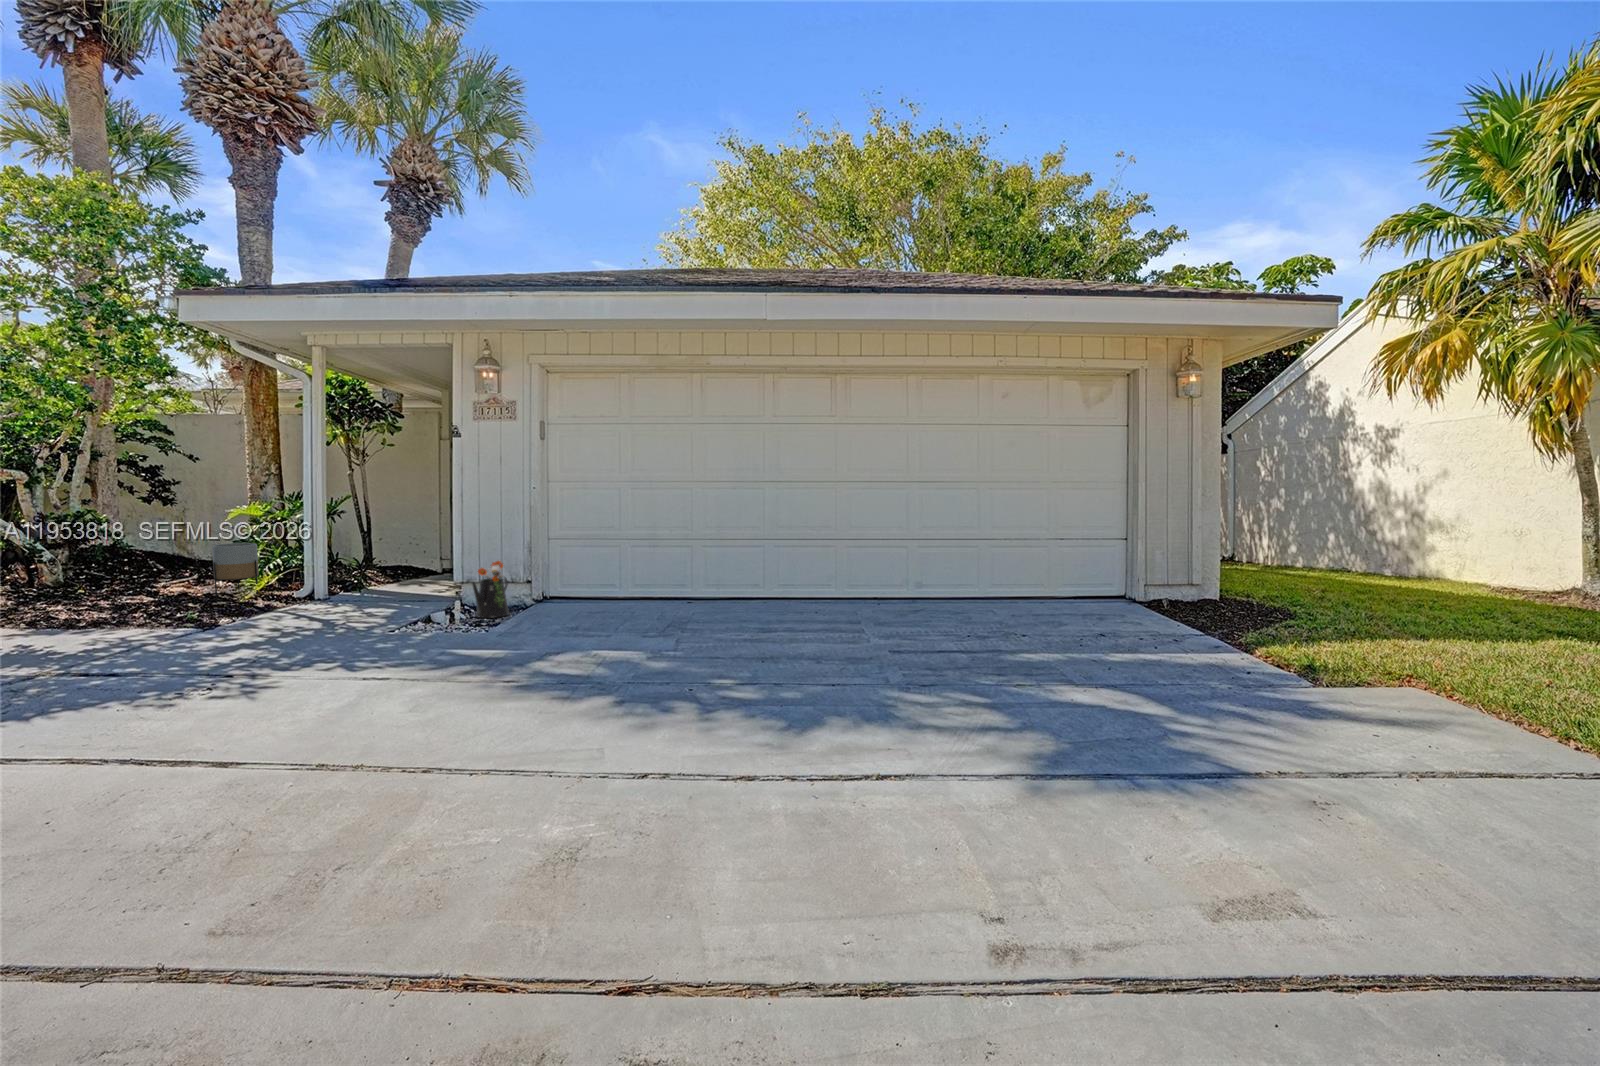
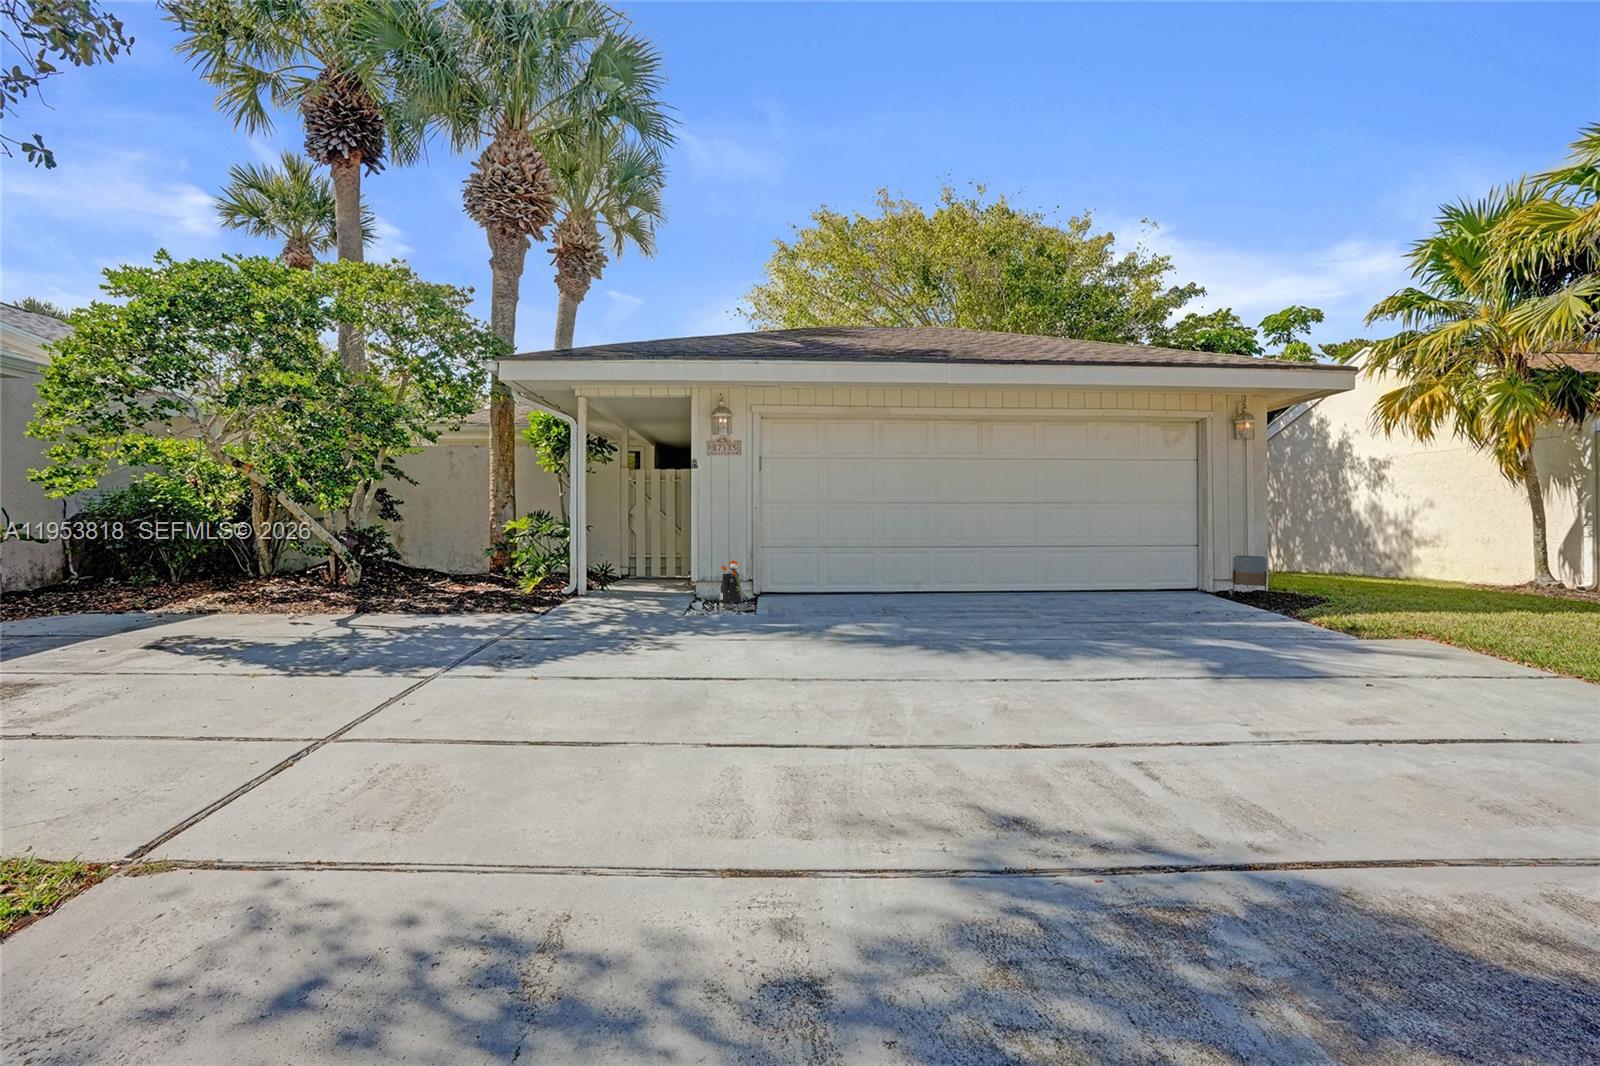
planter: present [212,543,259,597] -> present [1232,555,1267,599]

